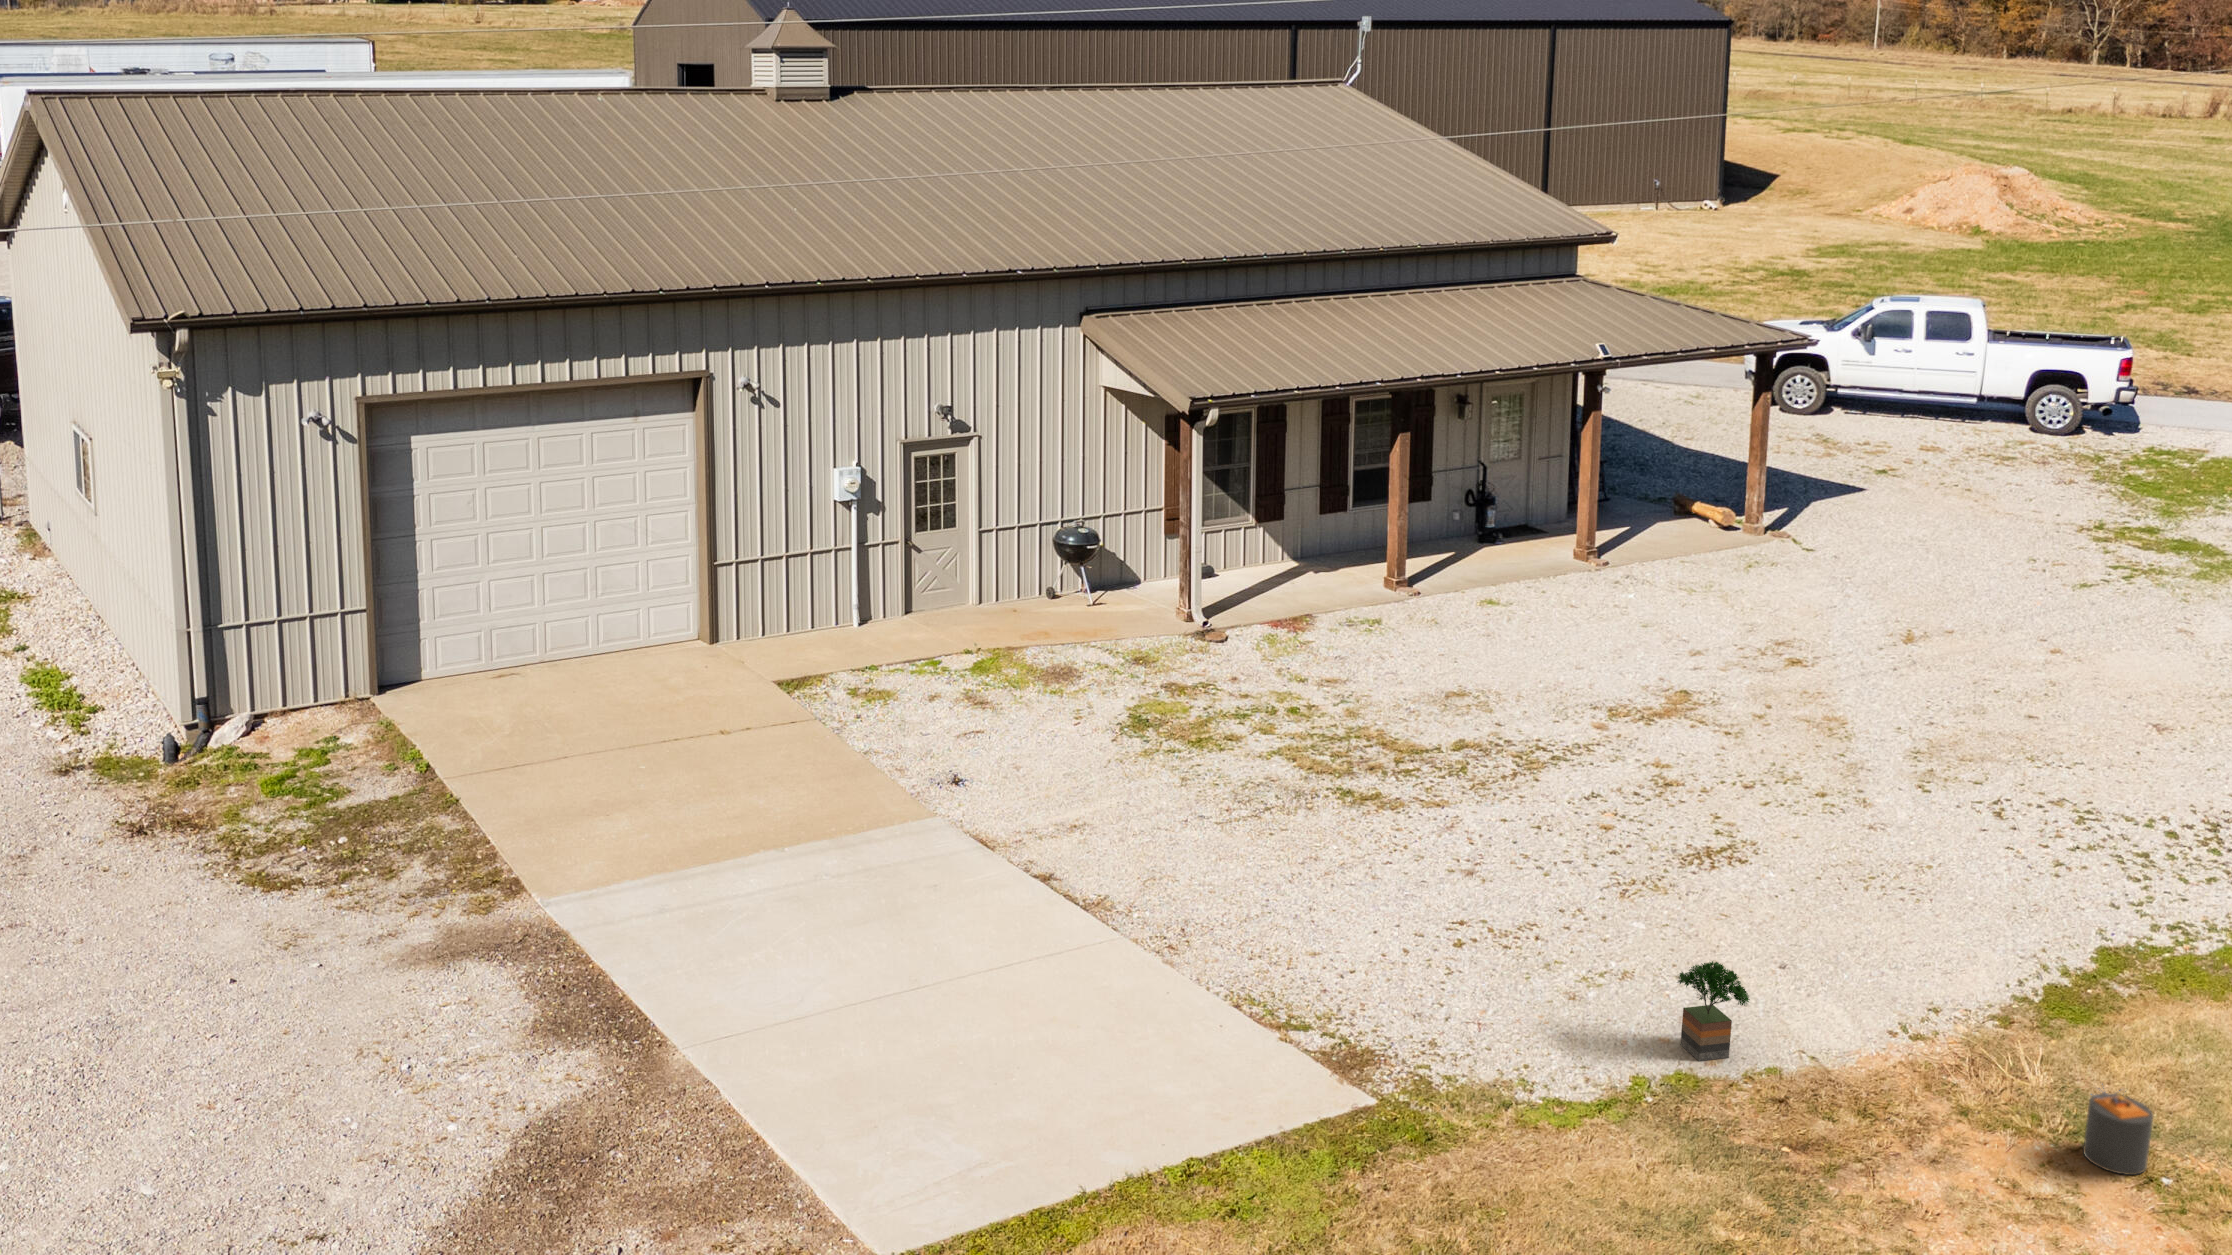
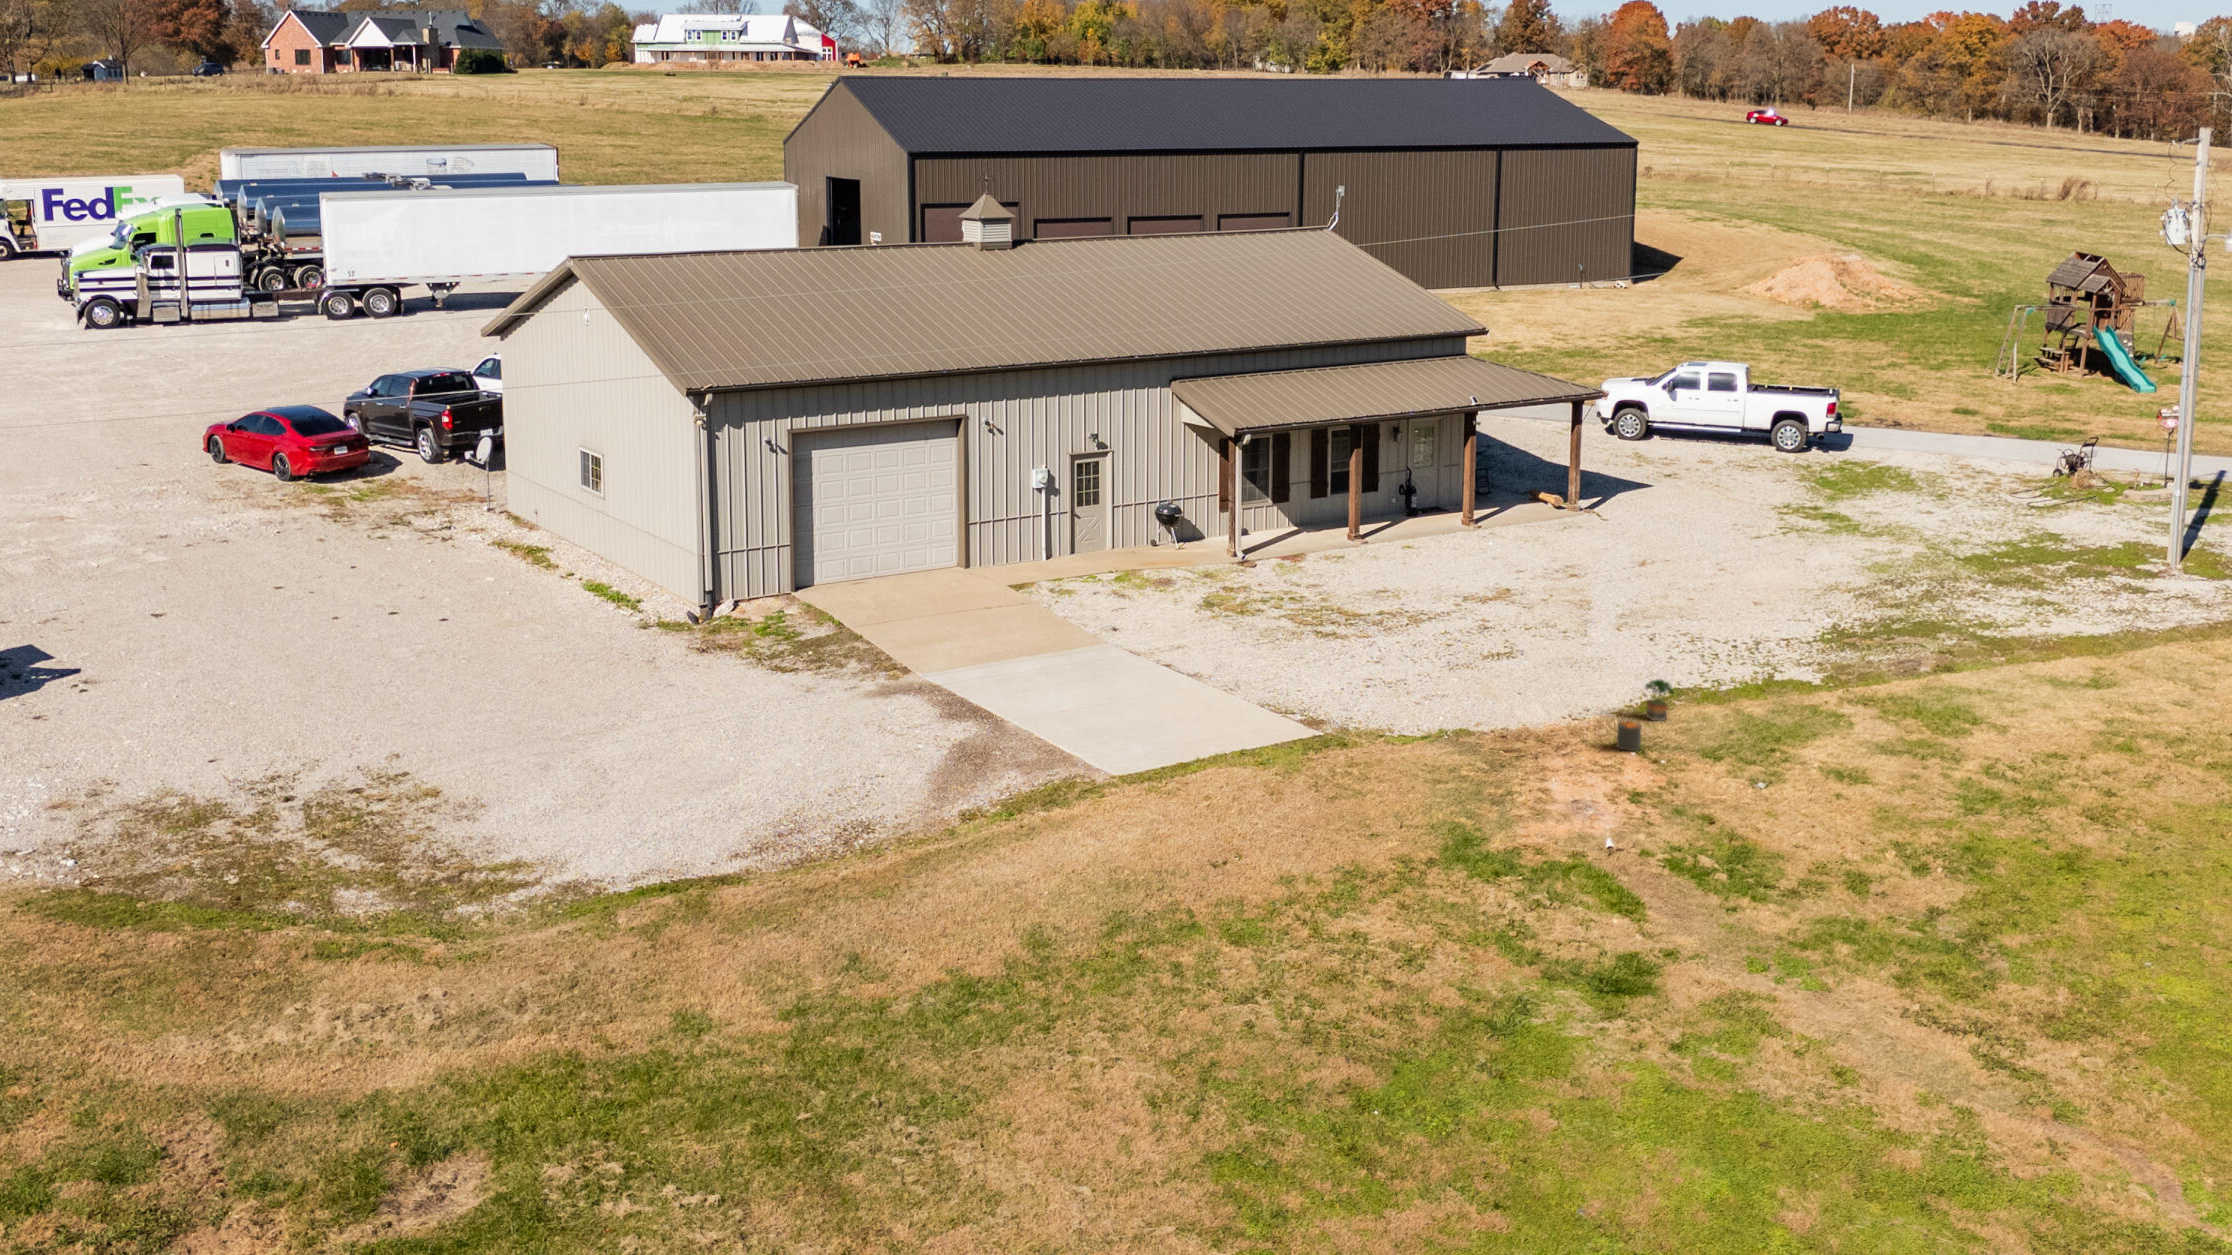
potted tree: present [1677,961,1750,1061] -> present [1646,680,1674,721]

